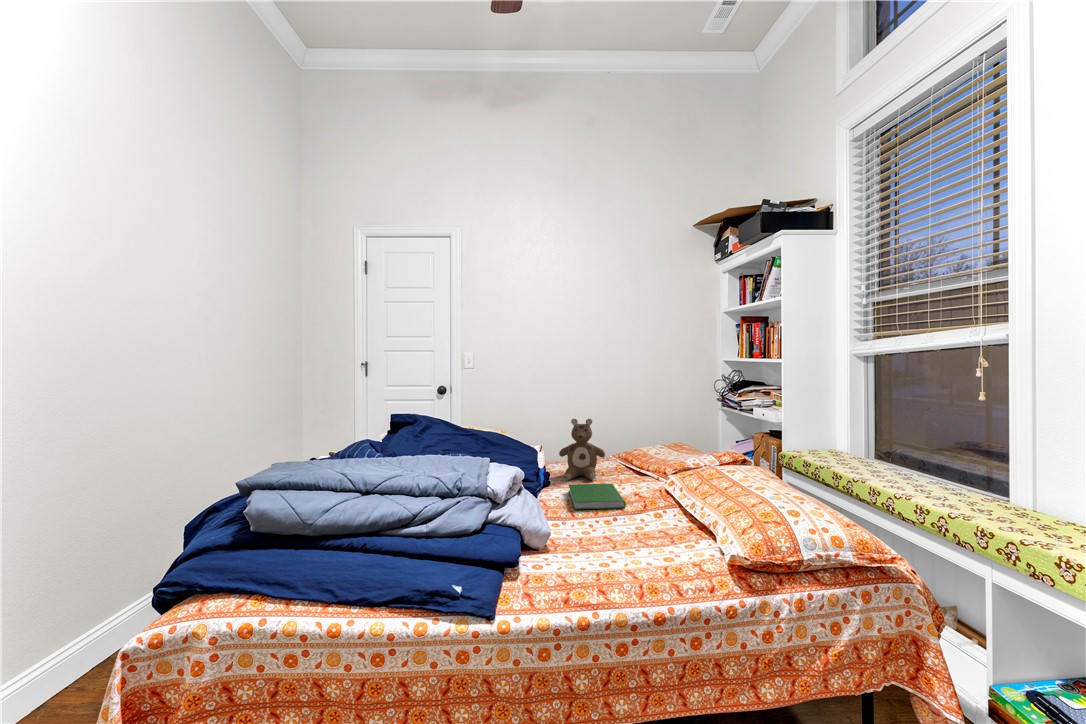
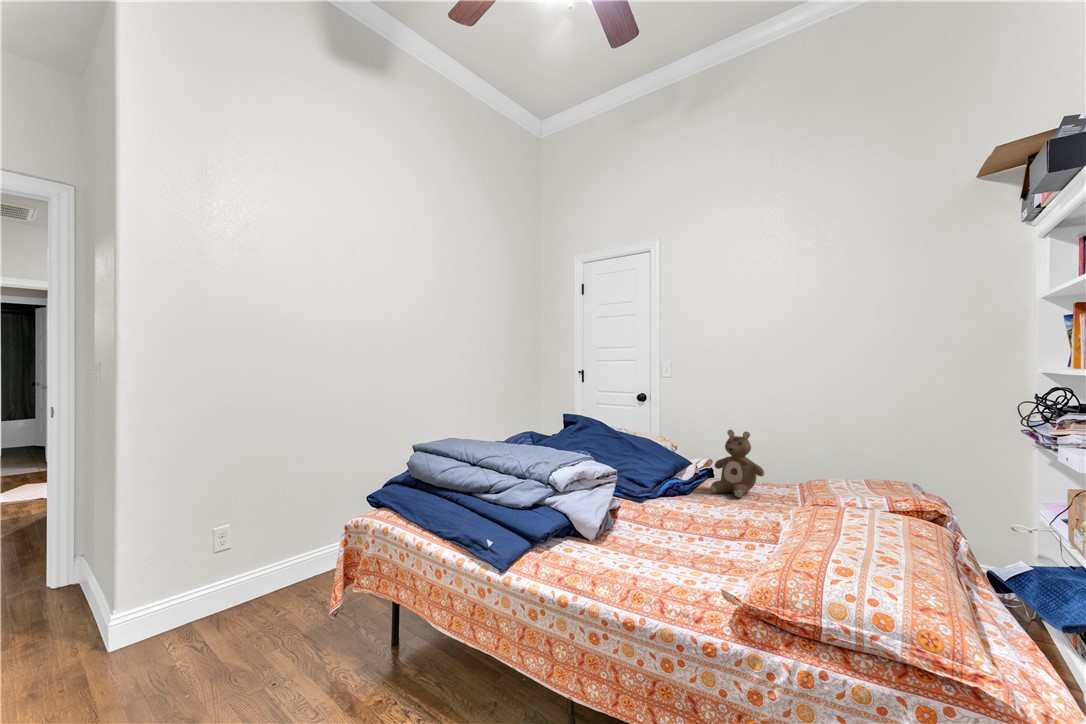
hardcover book: present [569,484,626,509] -> none [676,496,747,529]

